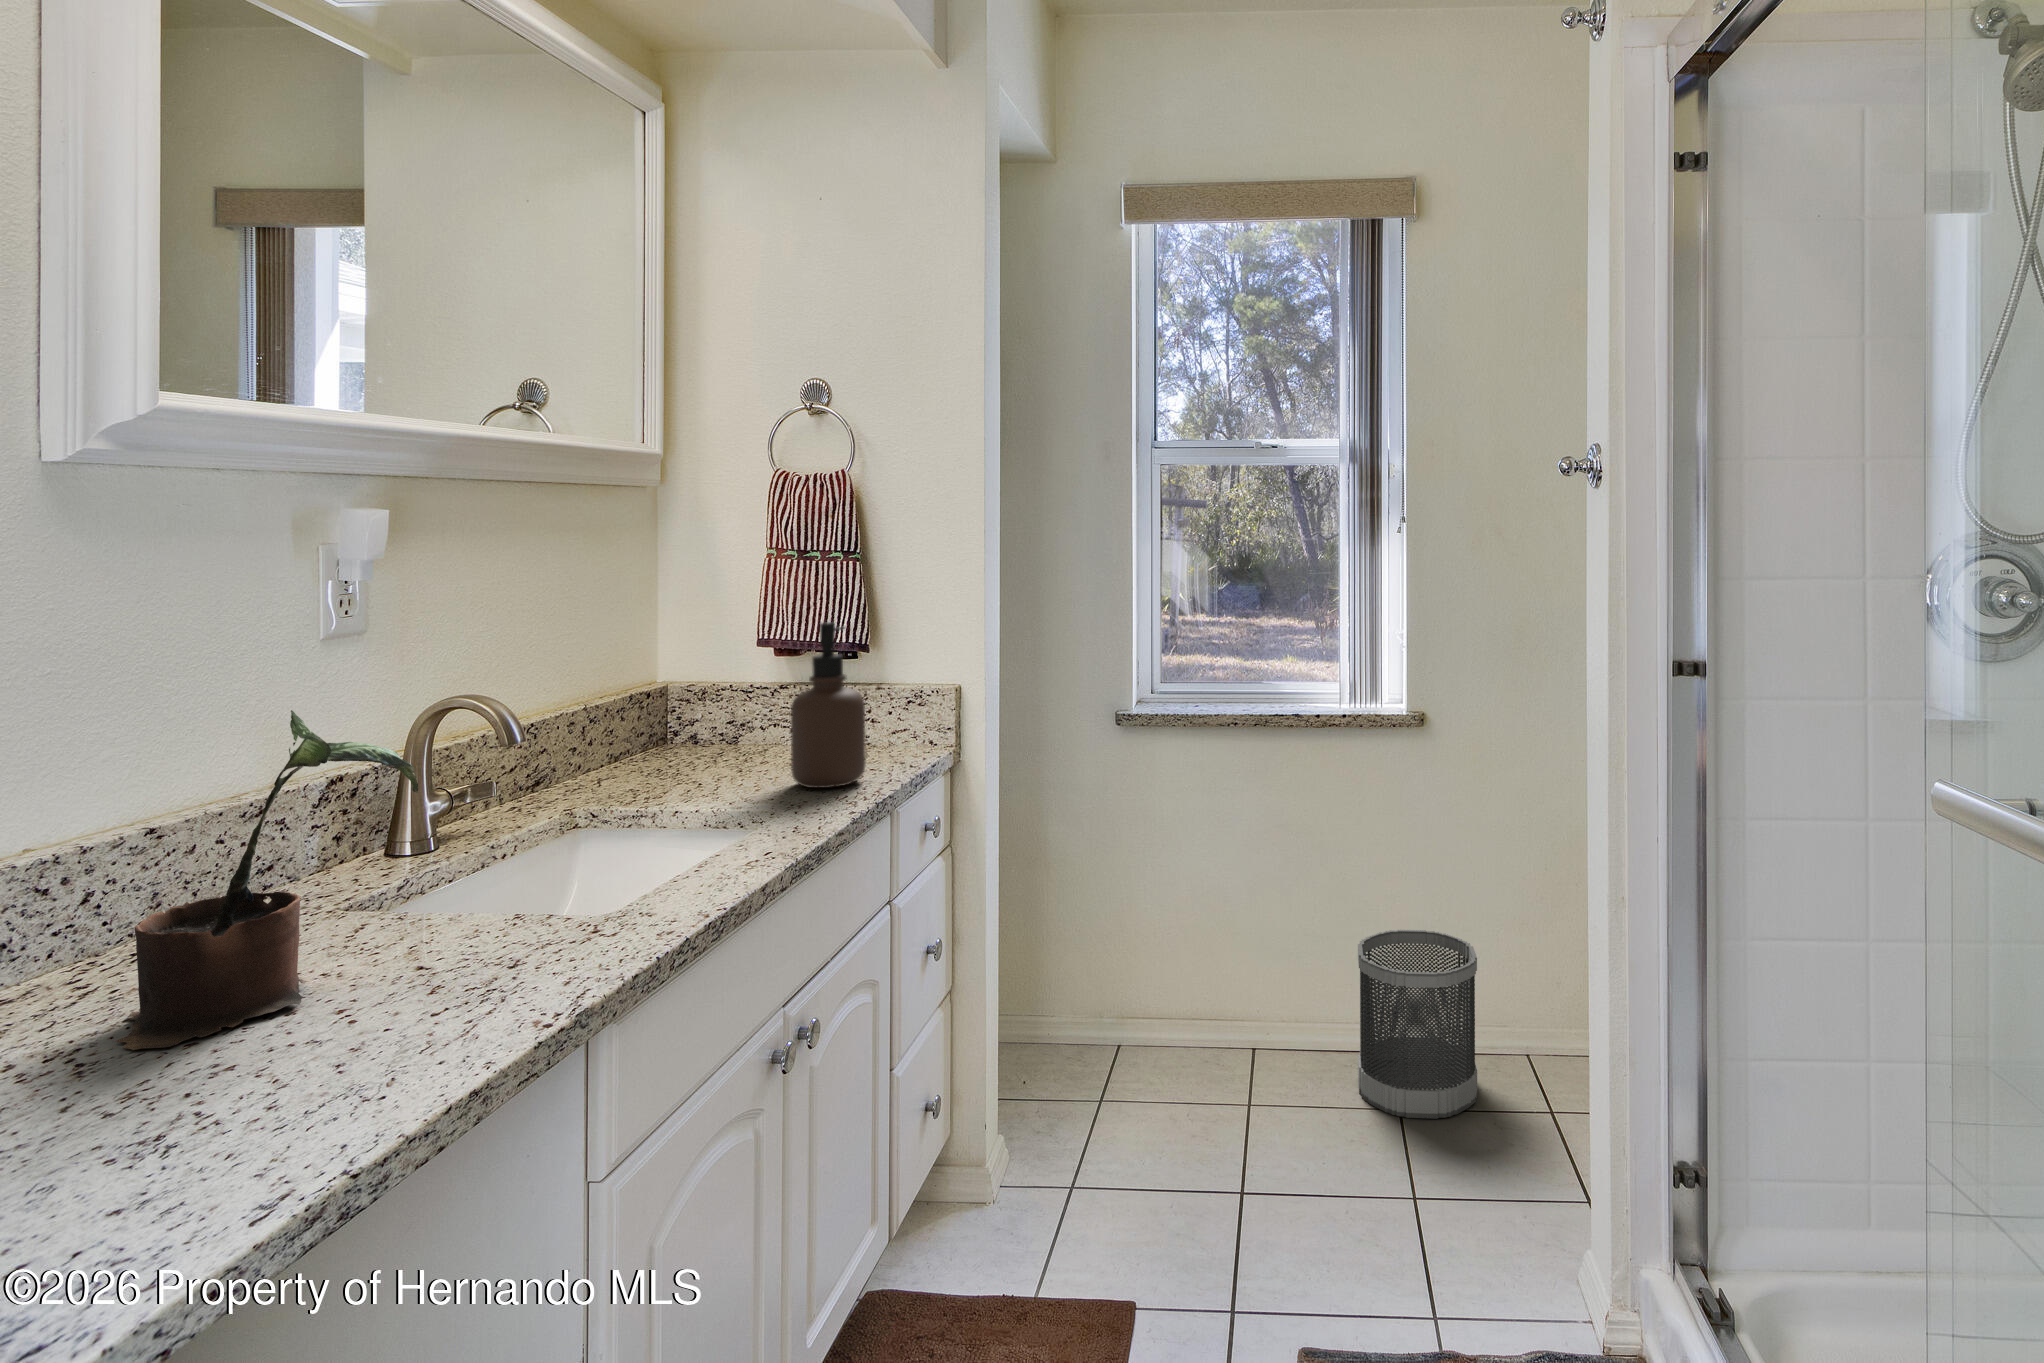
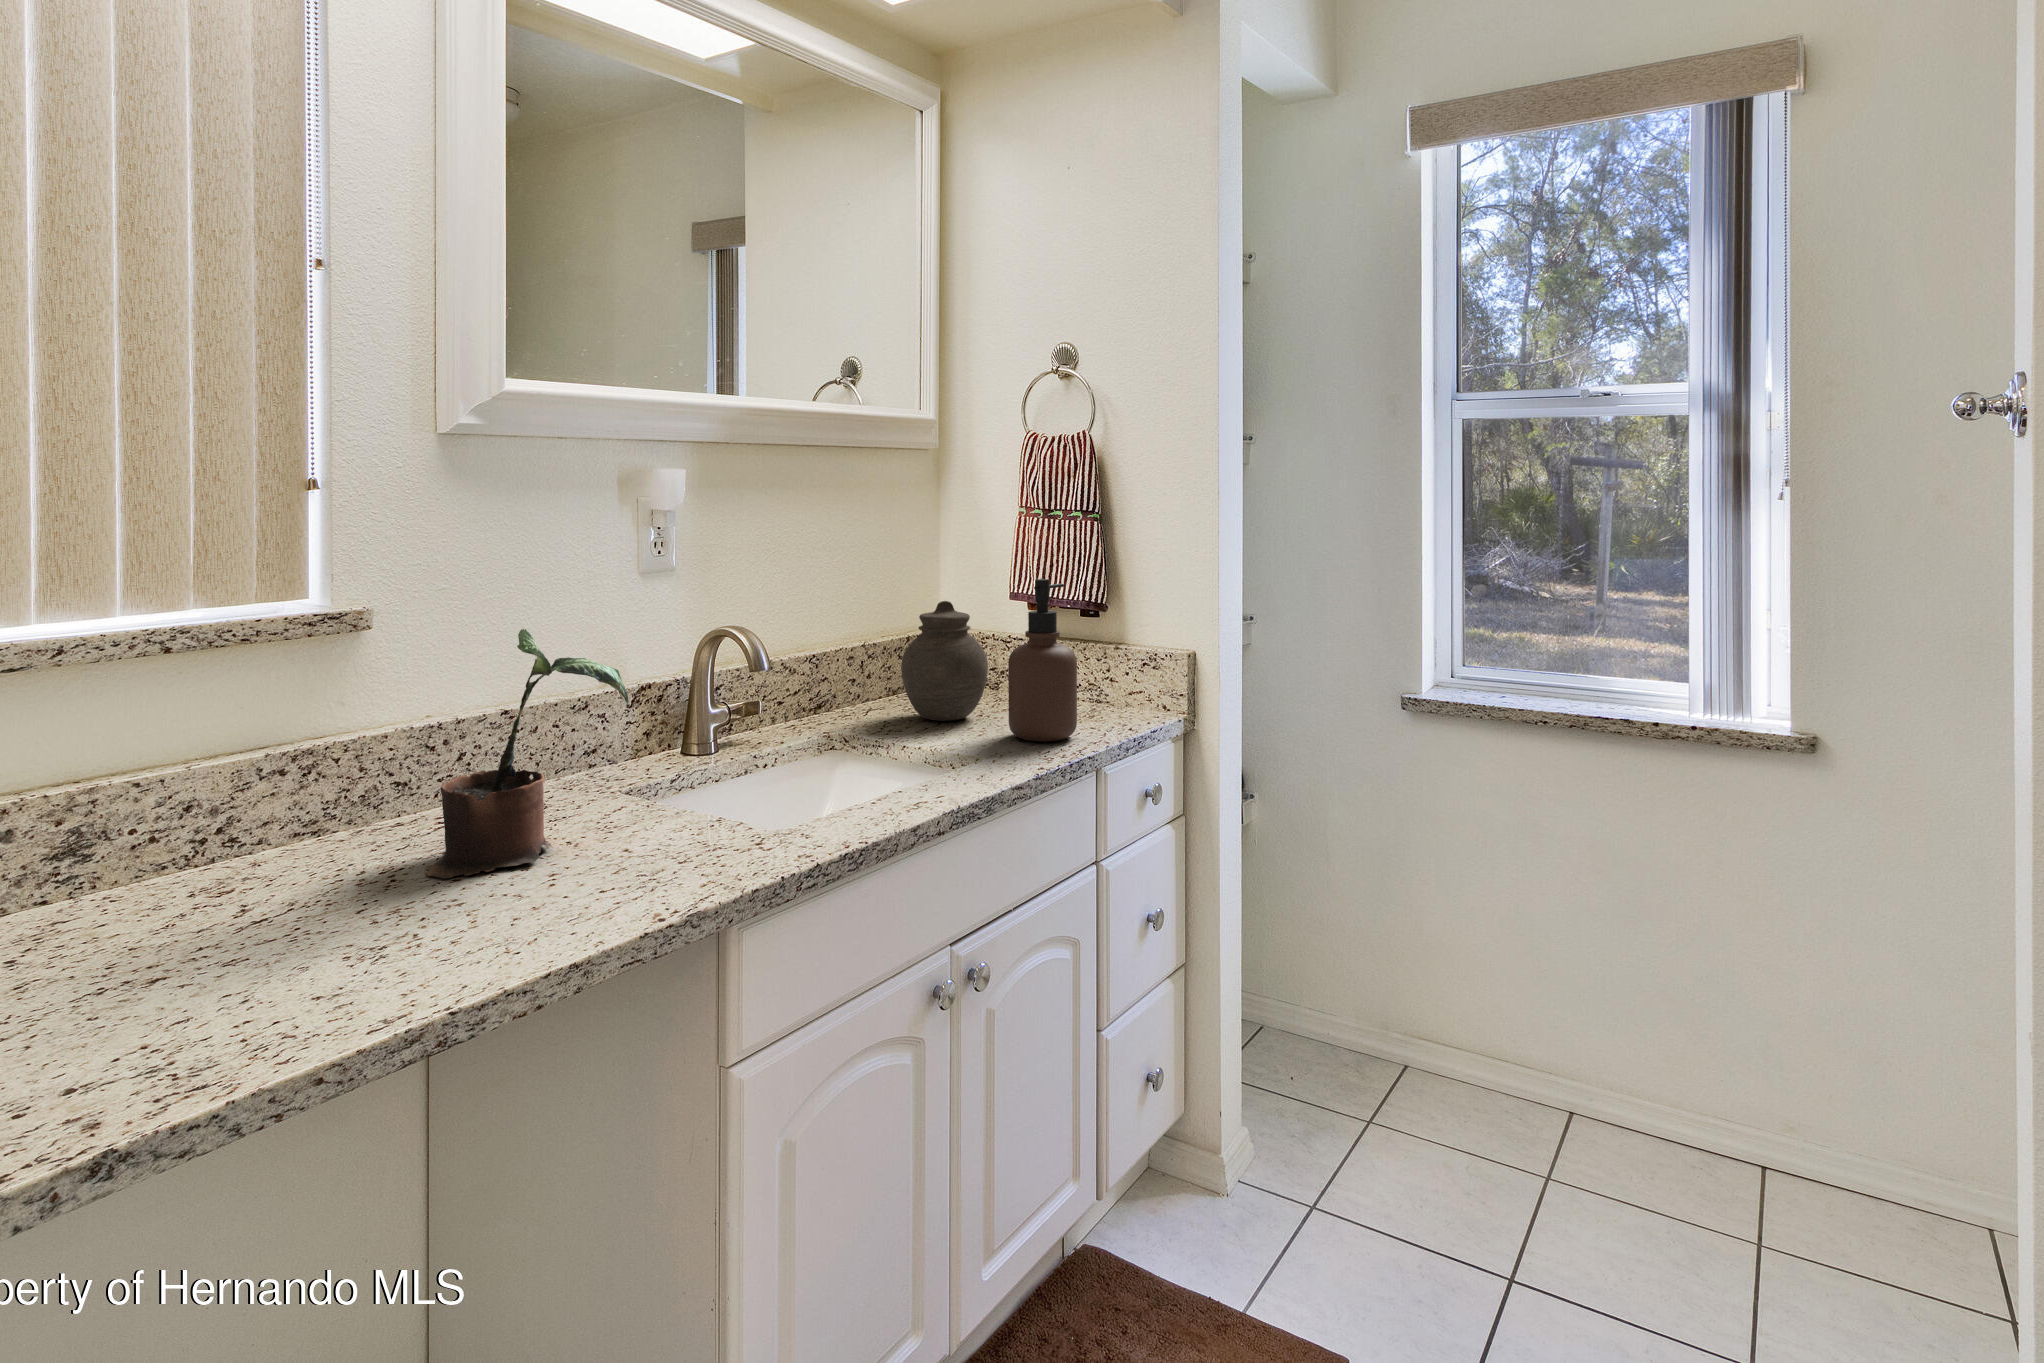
jar: none [649,652,752,781] -> present [901,601,988,721]
wastebasket: present [1358,930,1477,1119] -> none [1693,1011,1884,1278]

